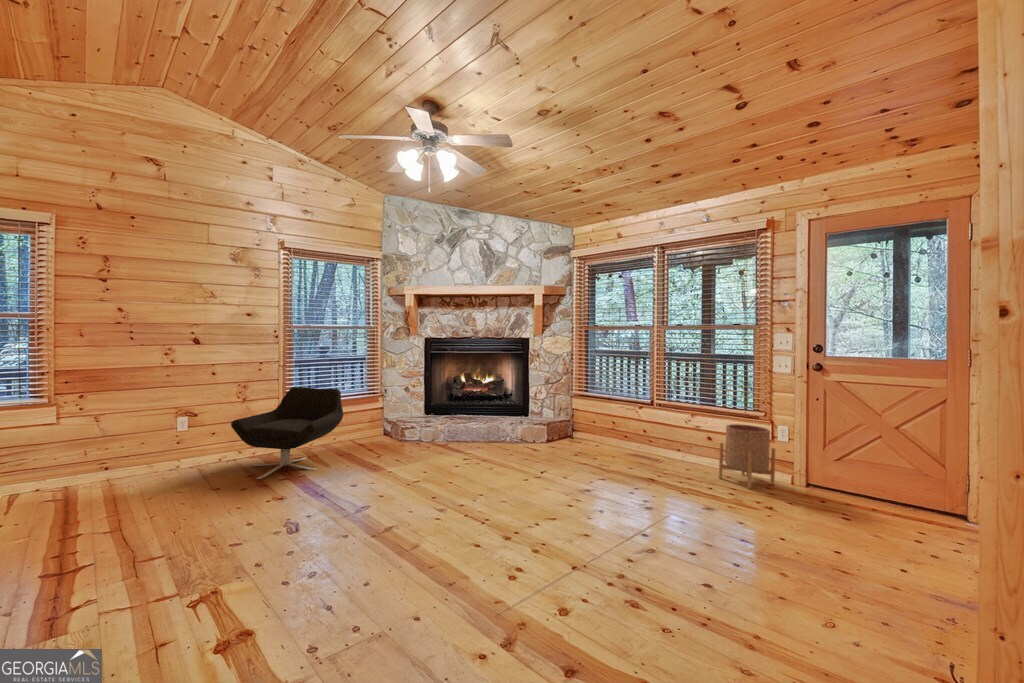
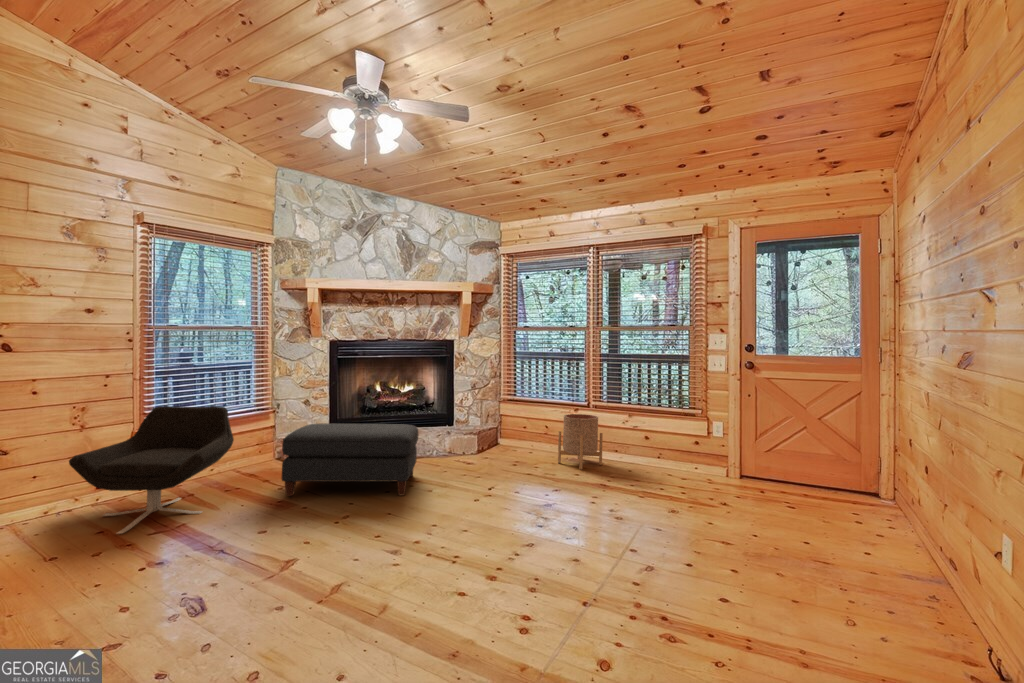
ottoman: none [375,406,488,471] -> present [282,423,418,496]
planter: present [719,424,775,489] -> present [558,414,603,469]

